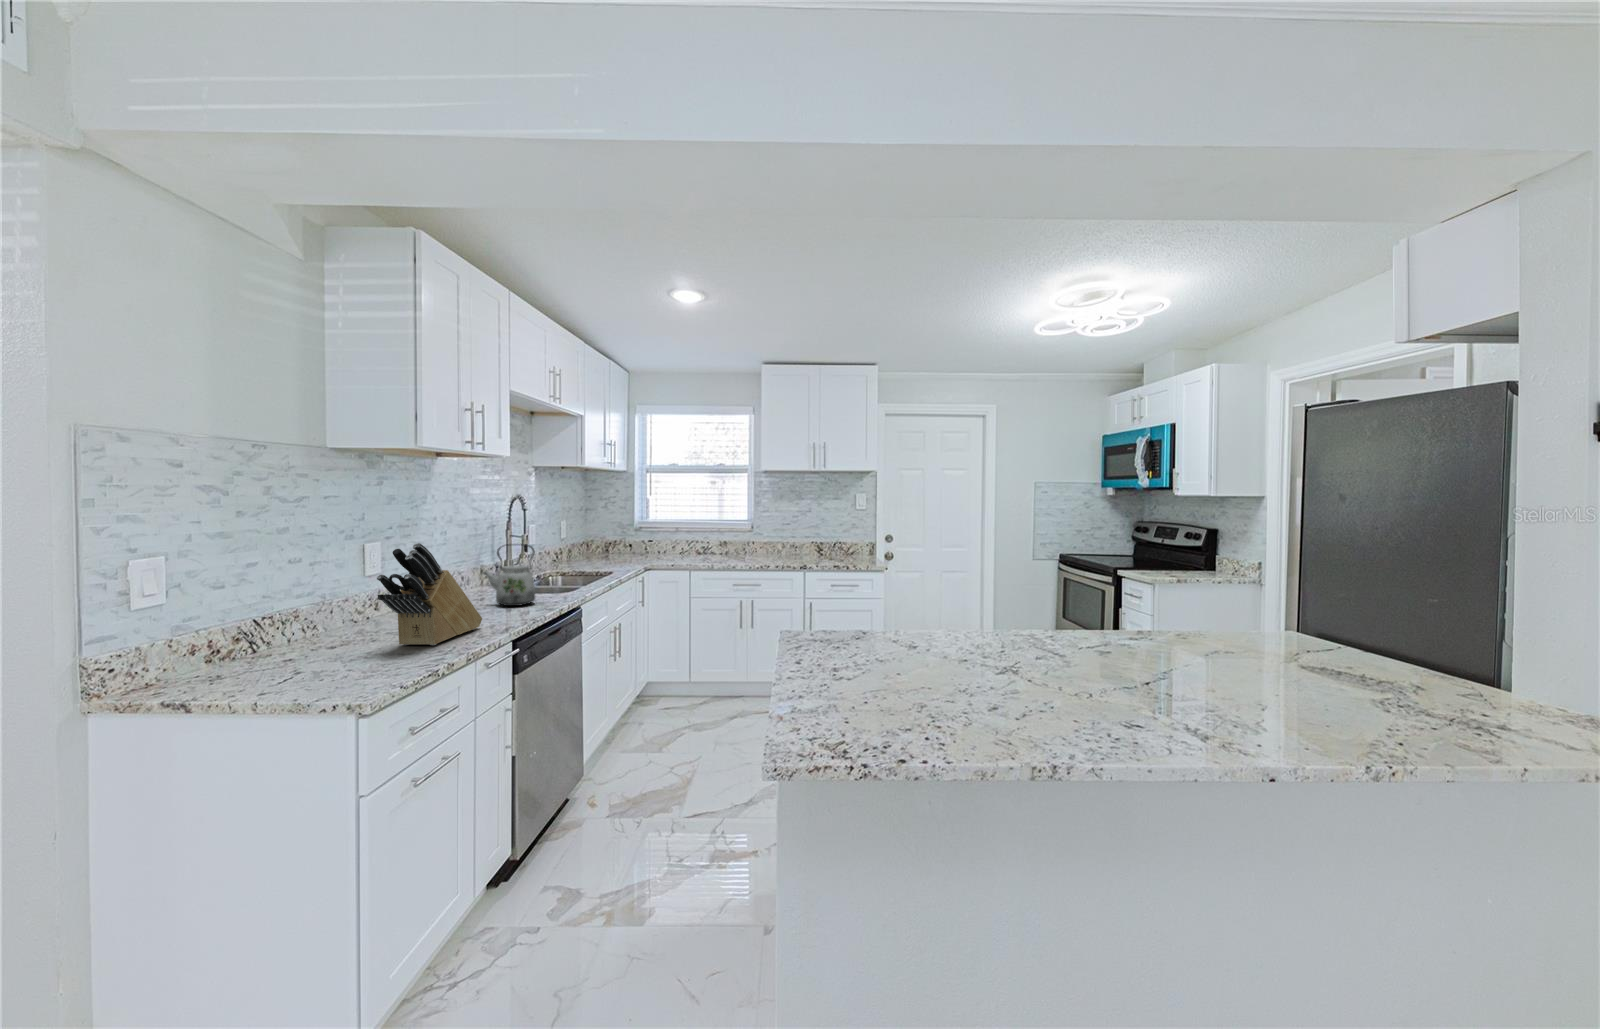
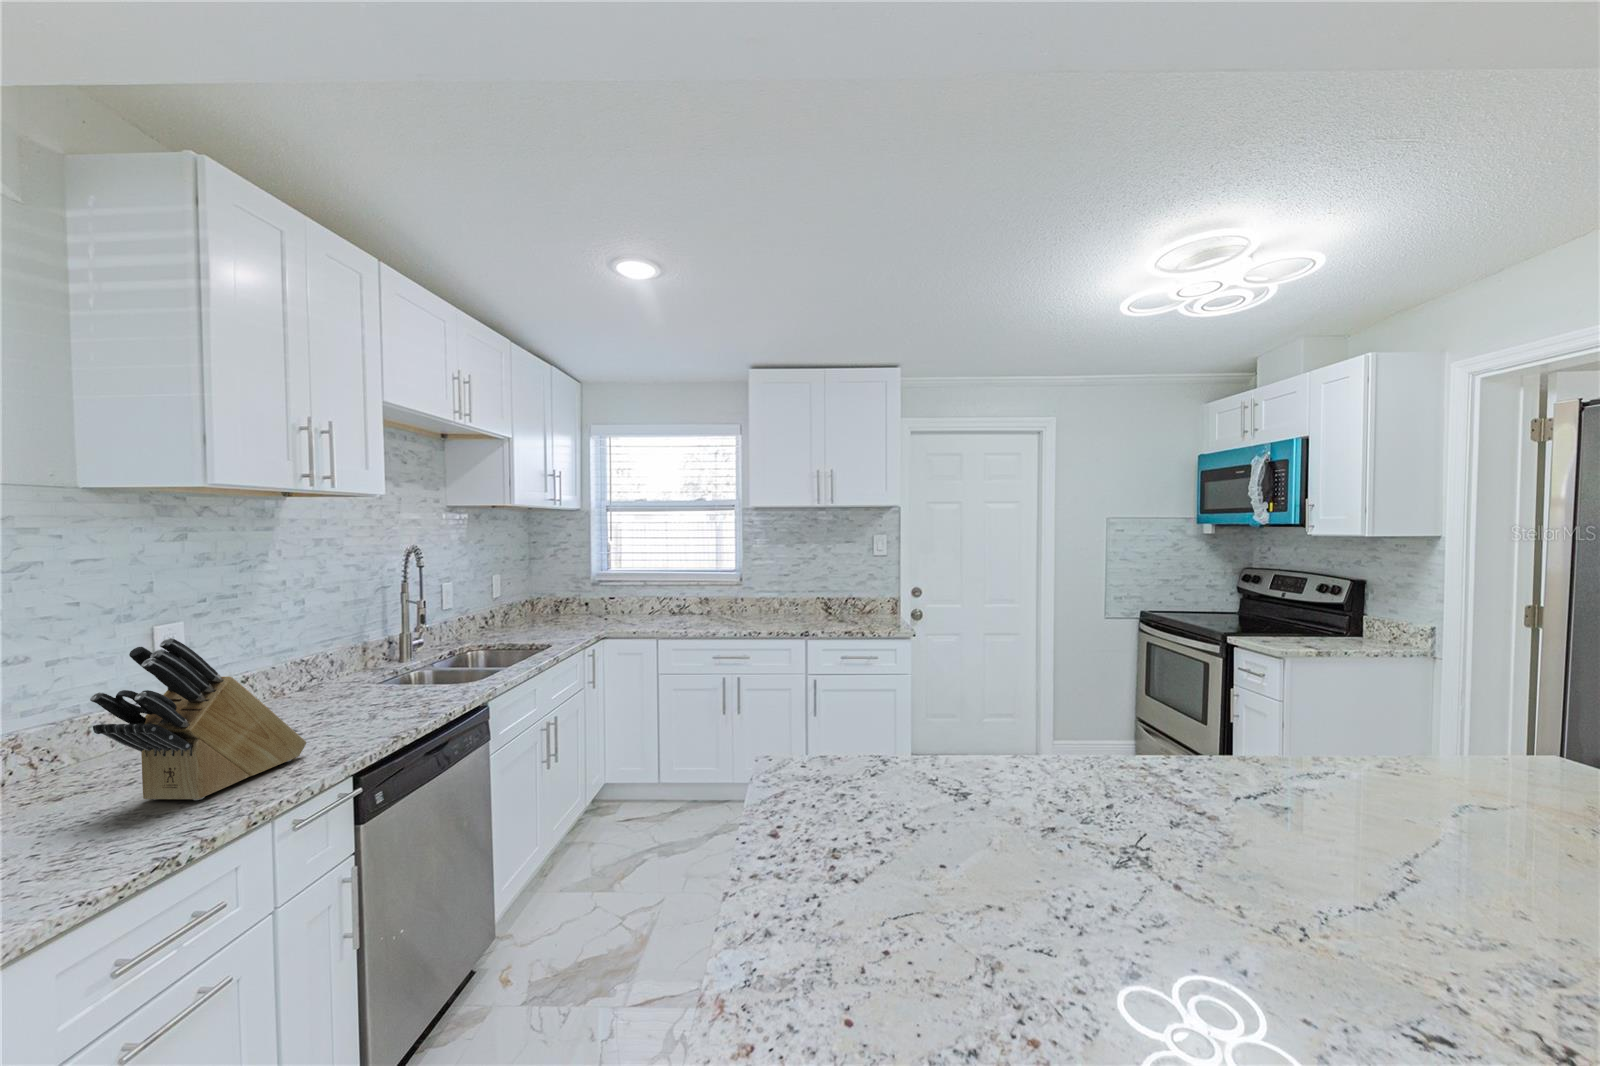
kettle: present [483,544,535,606] -> none [338,619,418,709]

